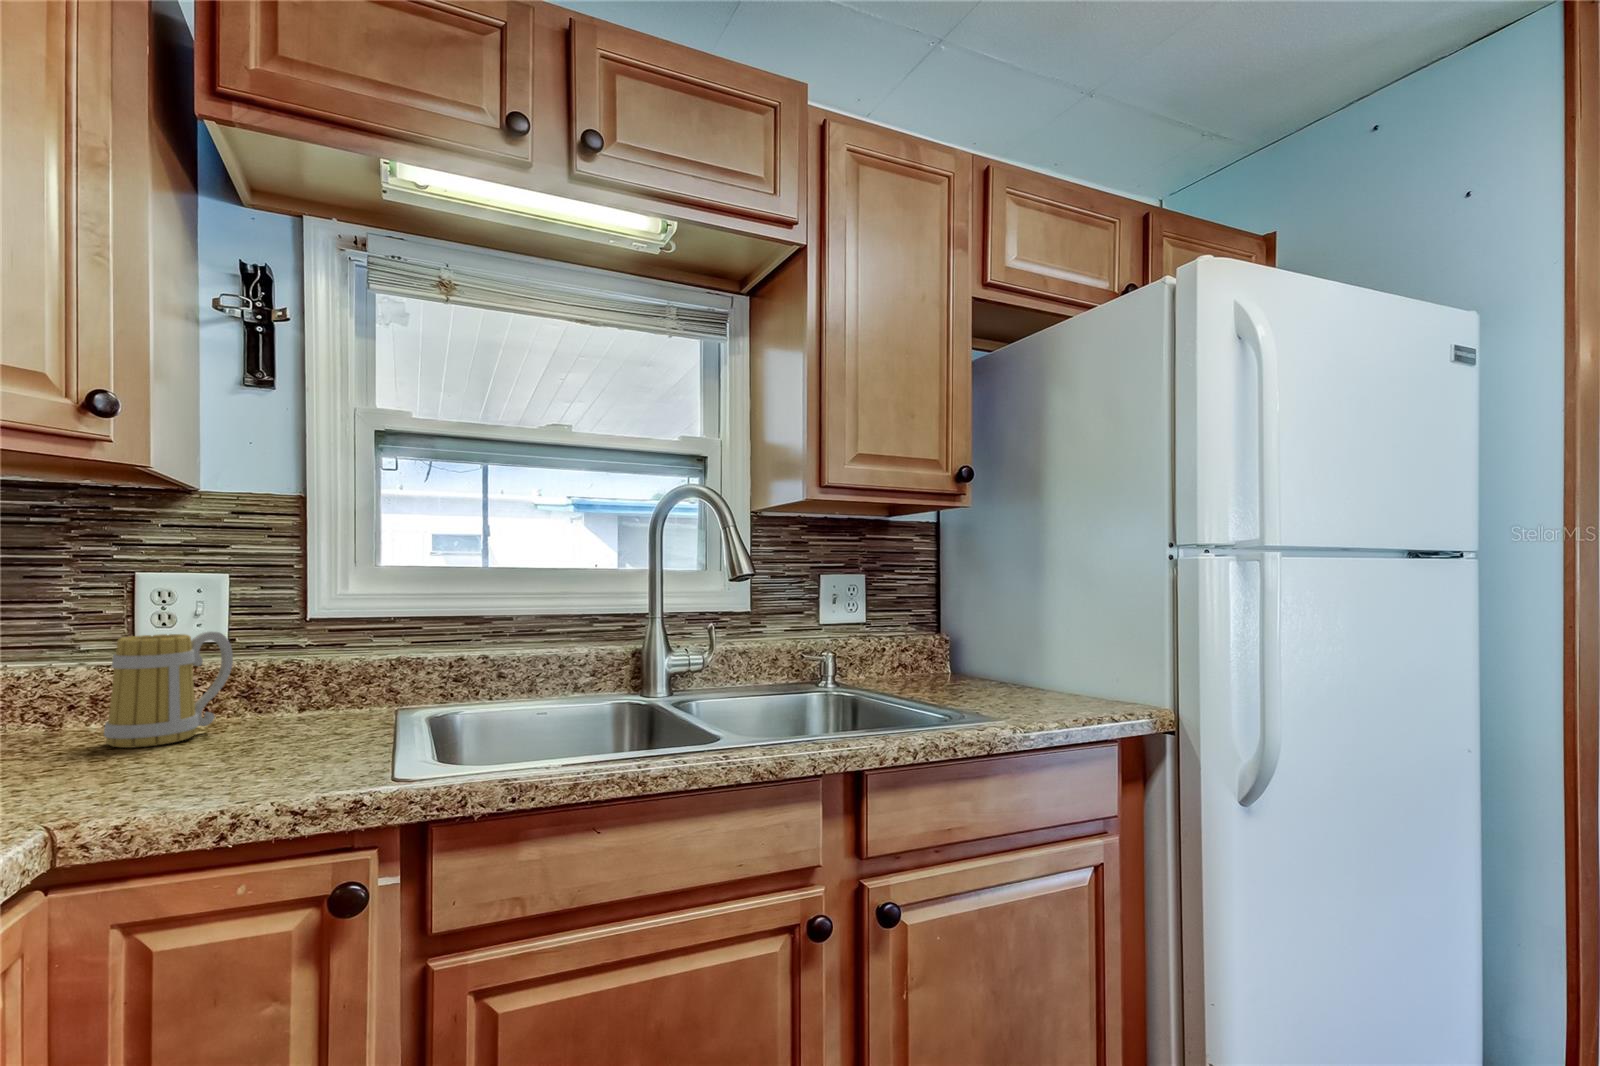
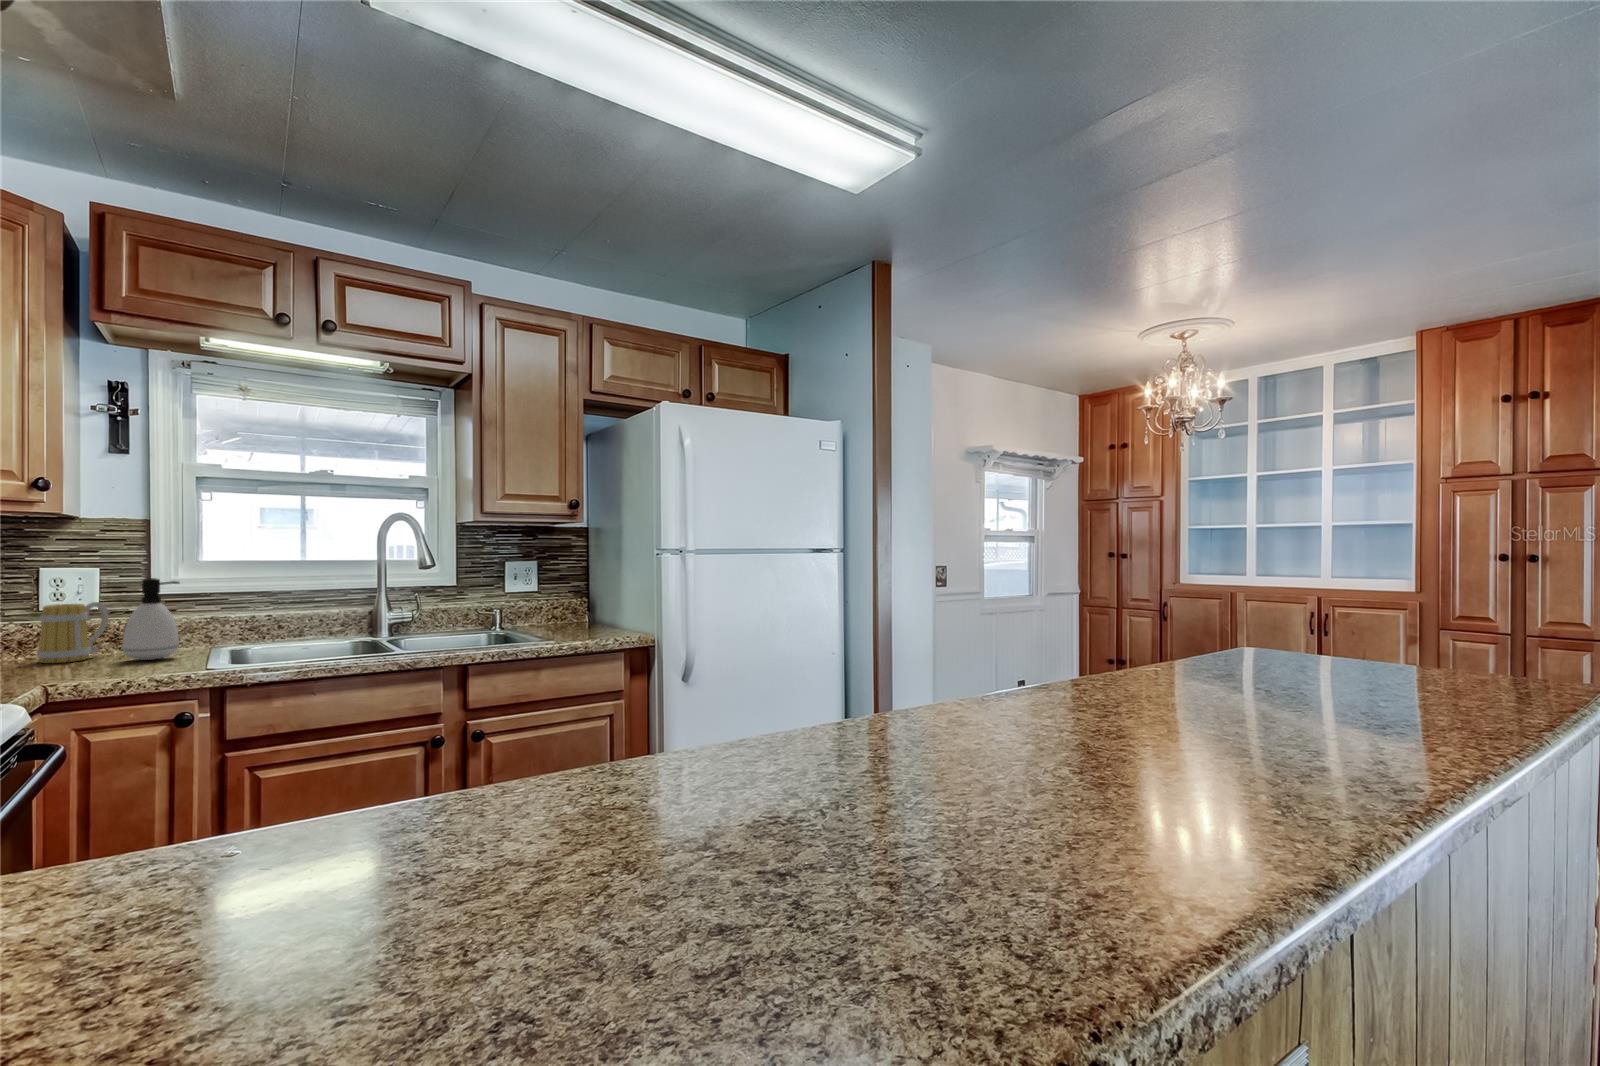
soap dispenser: none [246,588,348,745] -> present [122,578,179,660]

